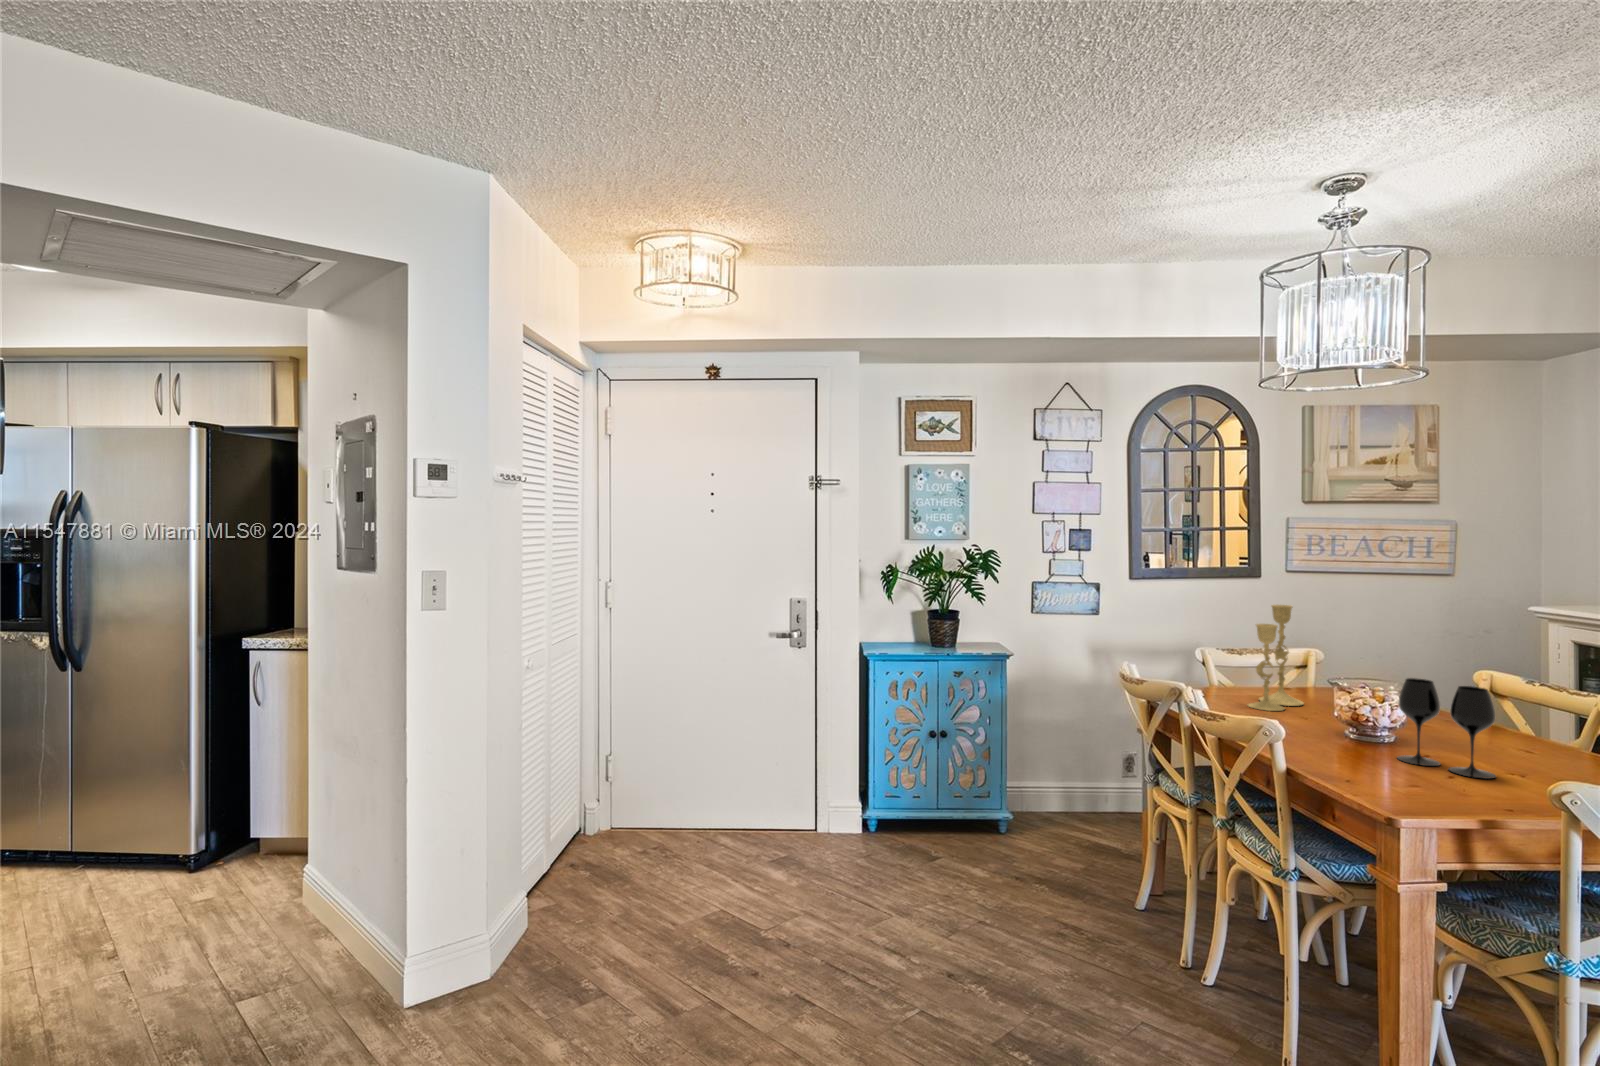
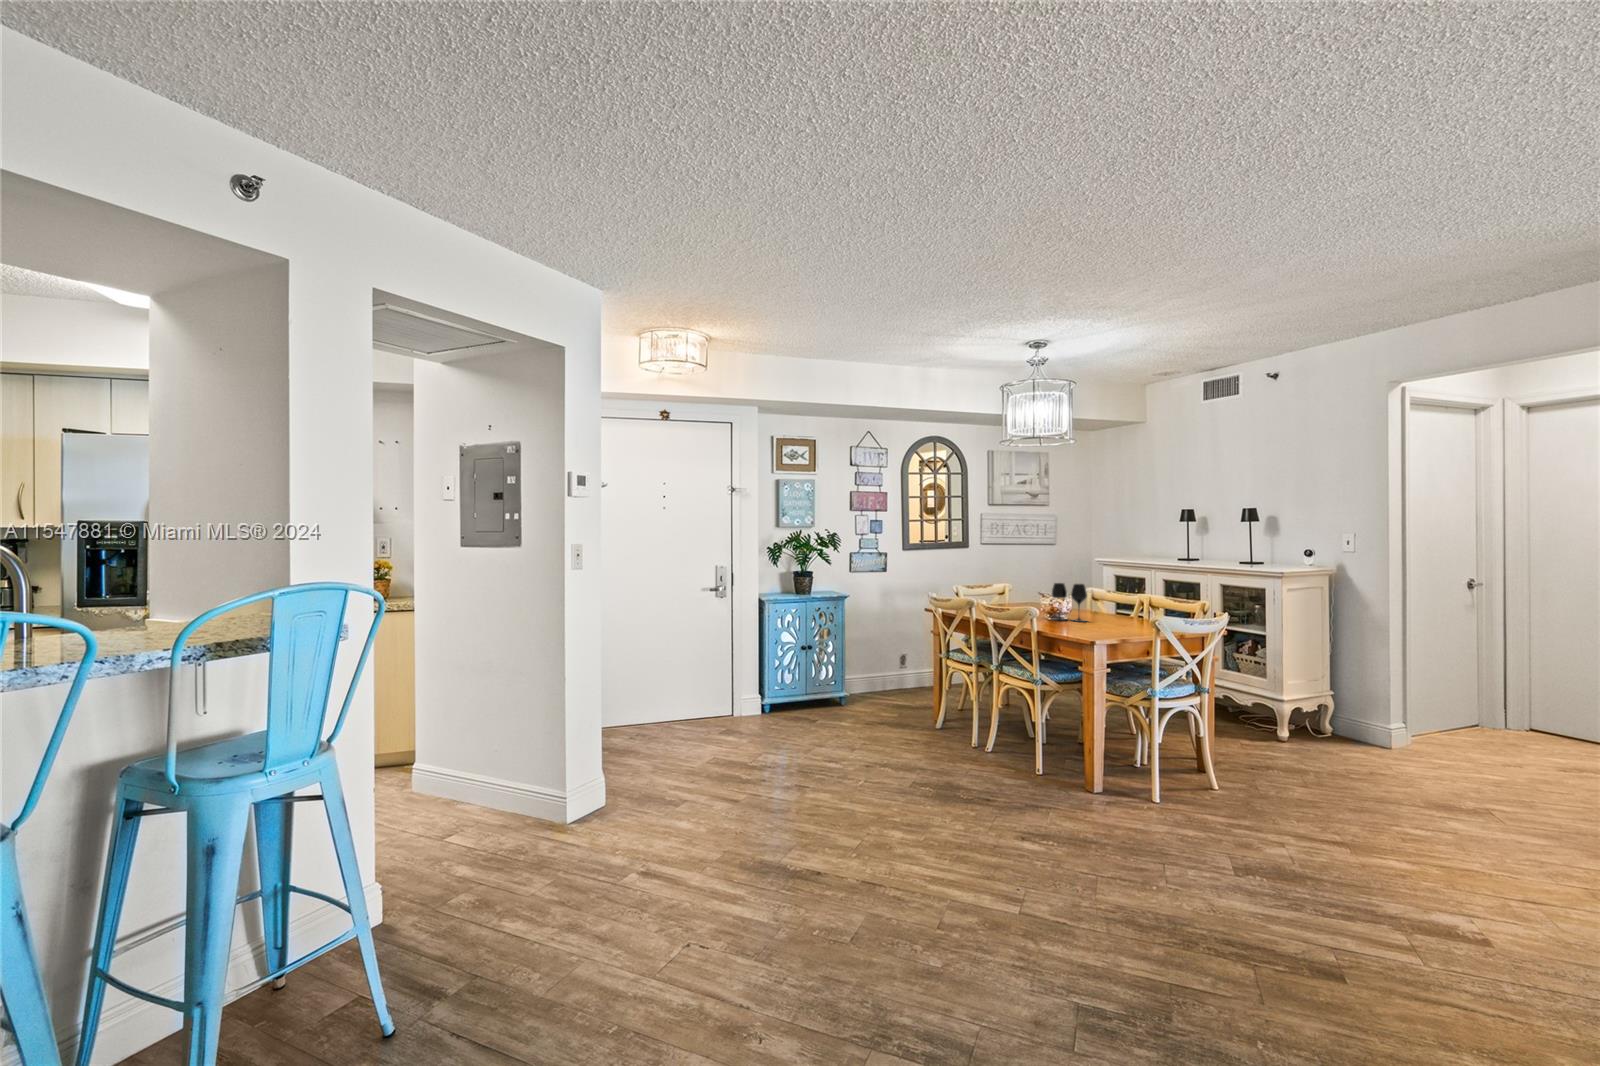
candlestick: present [1248,605,1304,711] -> none [981,558,1004,611]

